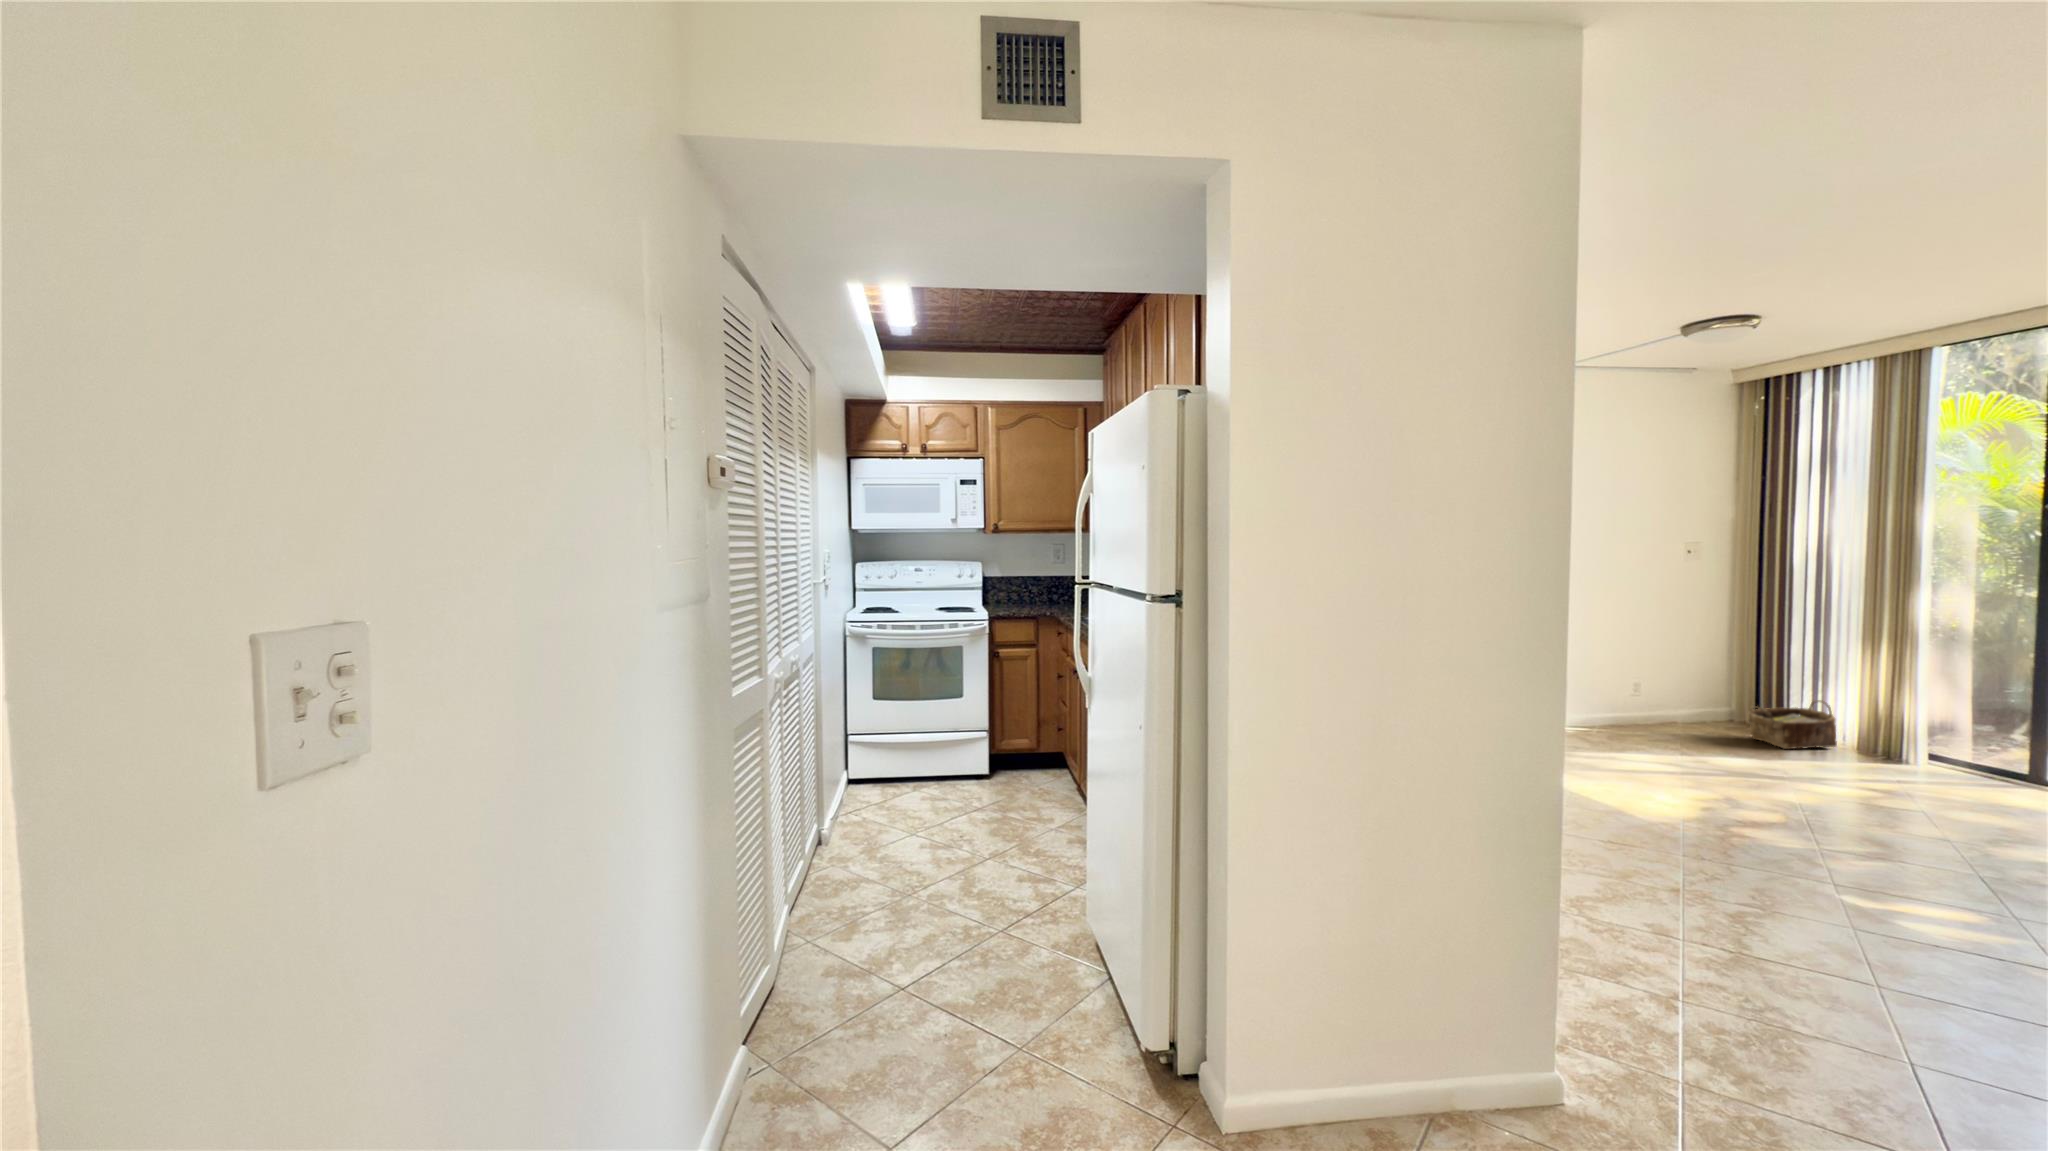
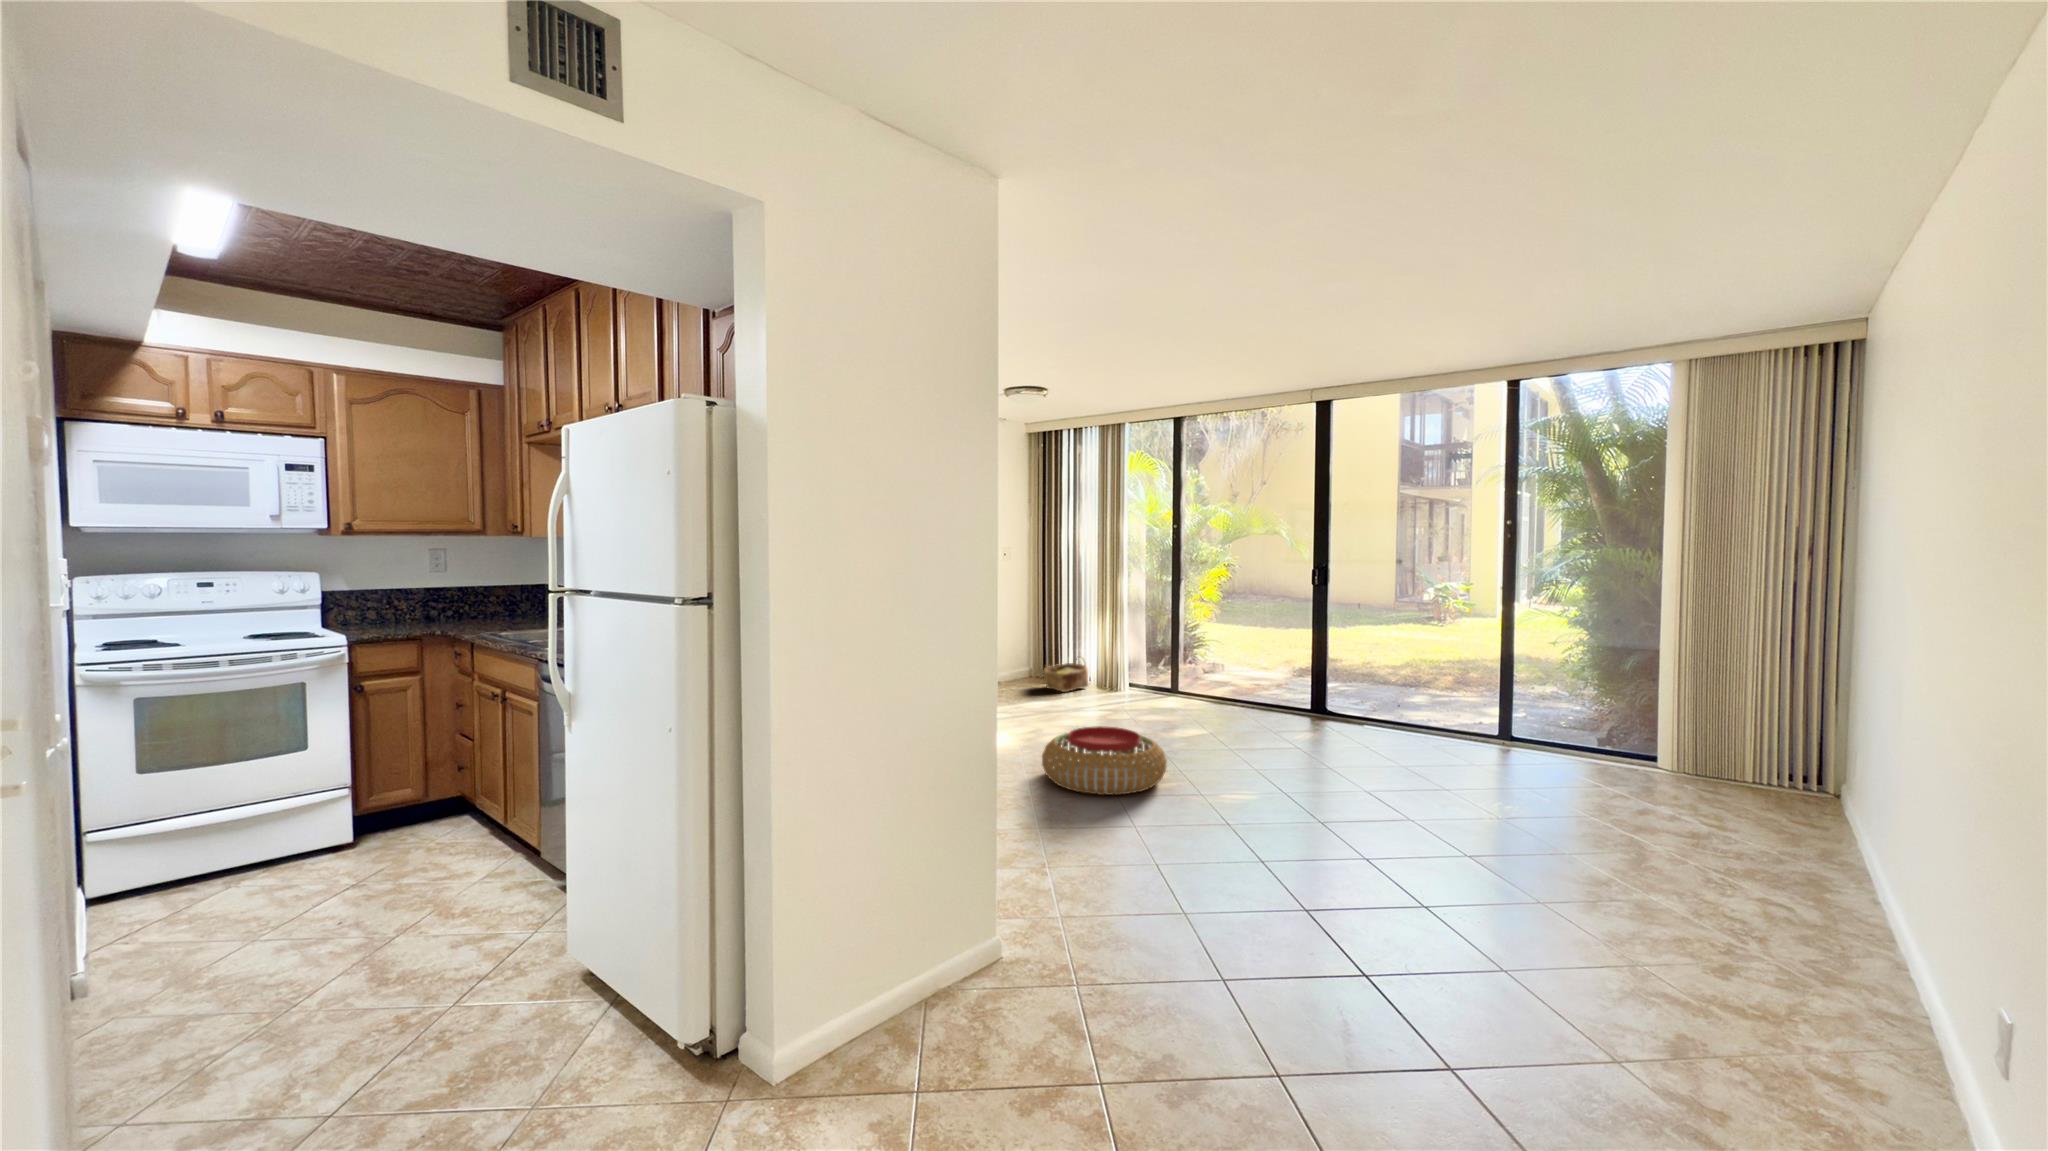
pouf: none [1710,809,1986,935] -> present [1042,726,1167,795]

